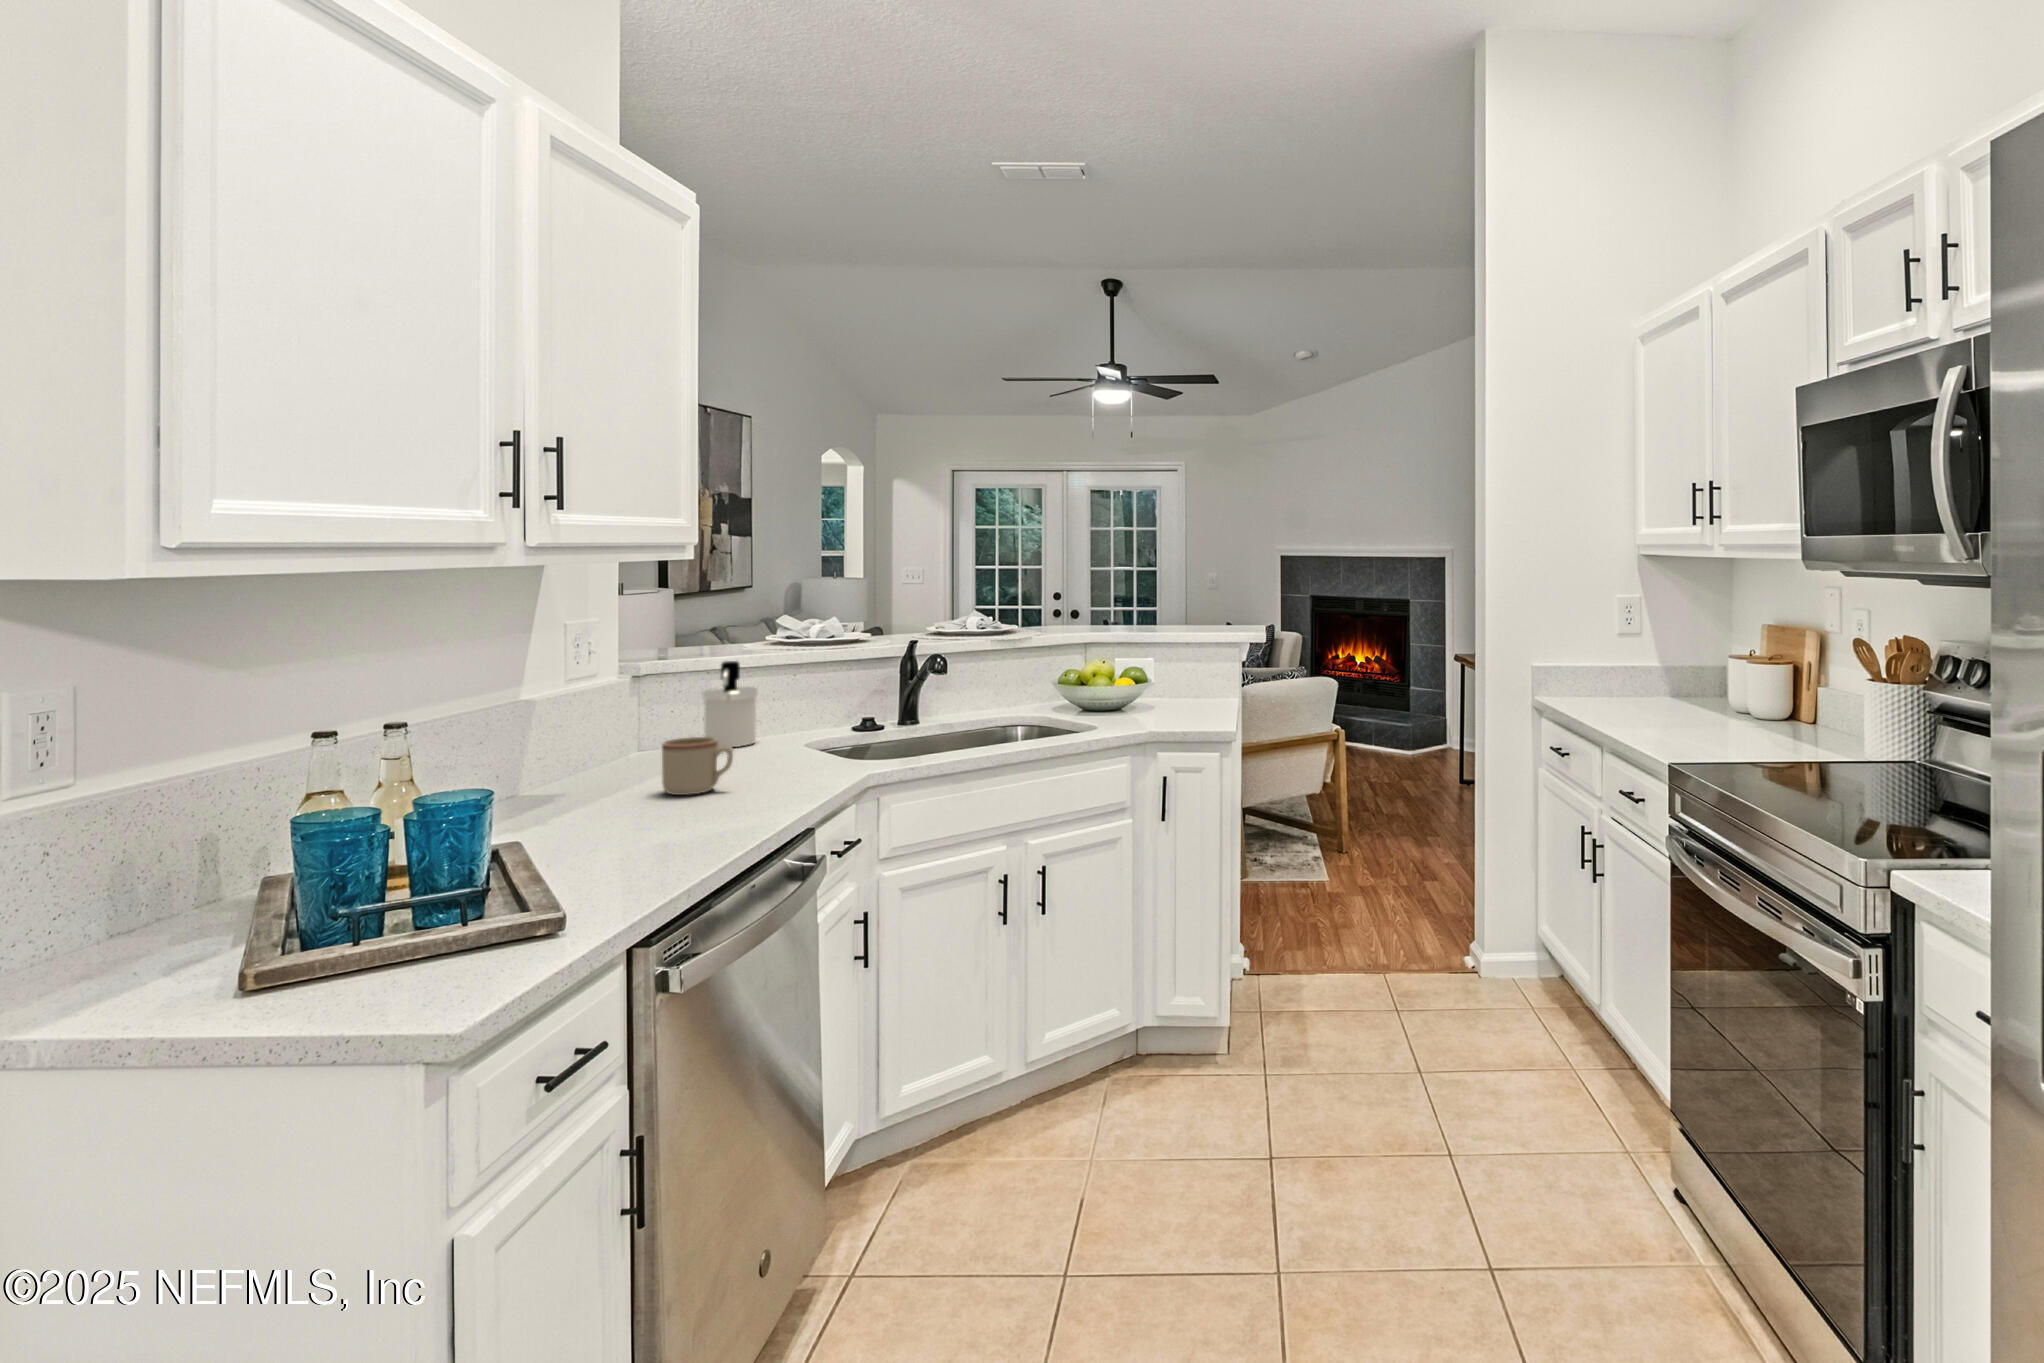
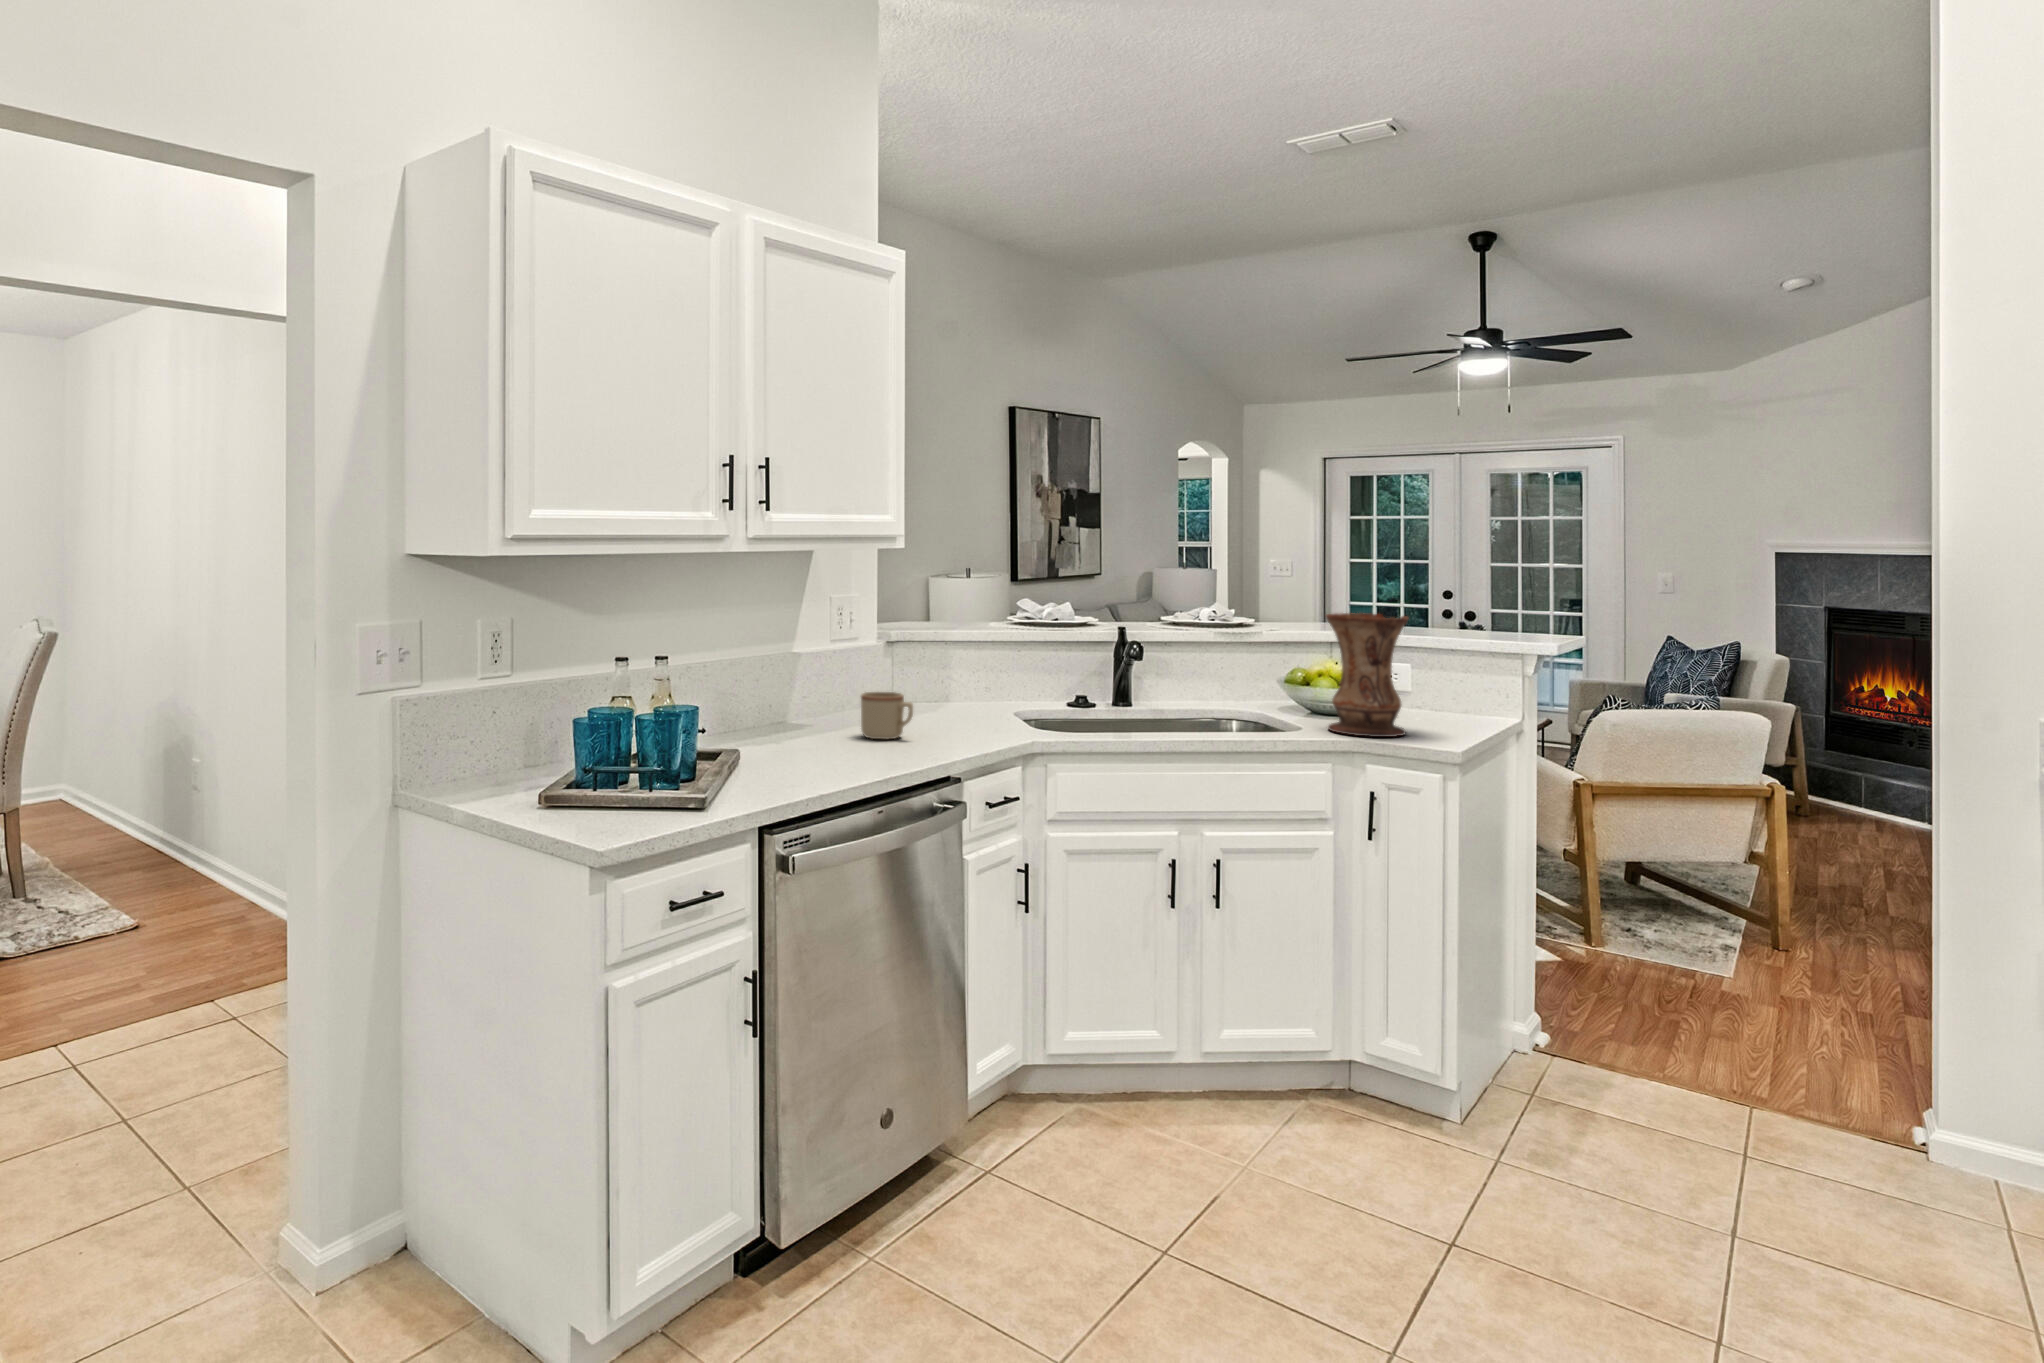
vase: none [1108,618,1177,729] -> present [1326,613,1409,737]
soap dispenser: present [703,661,757,748] -> none [935,633,980,708]

